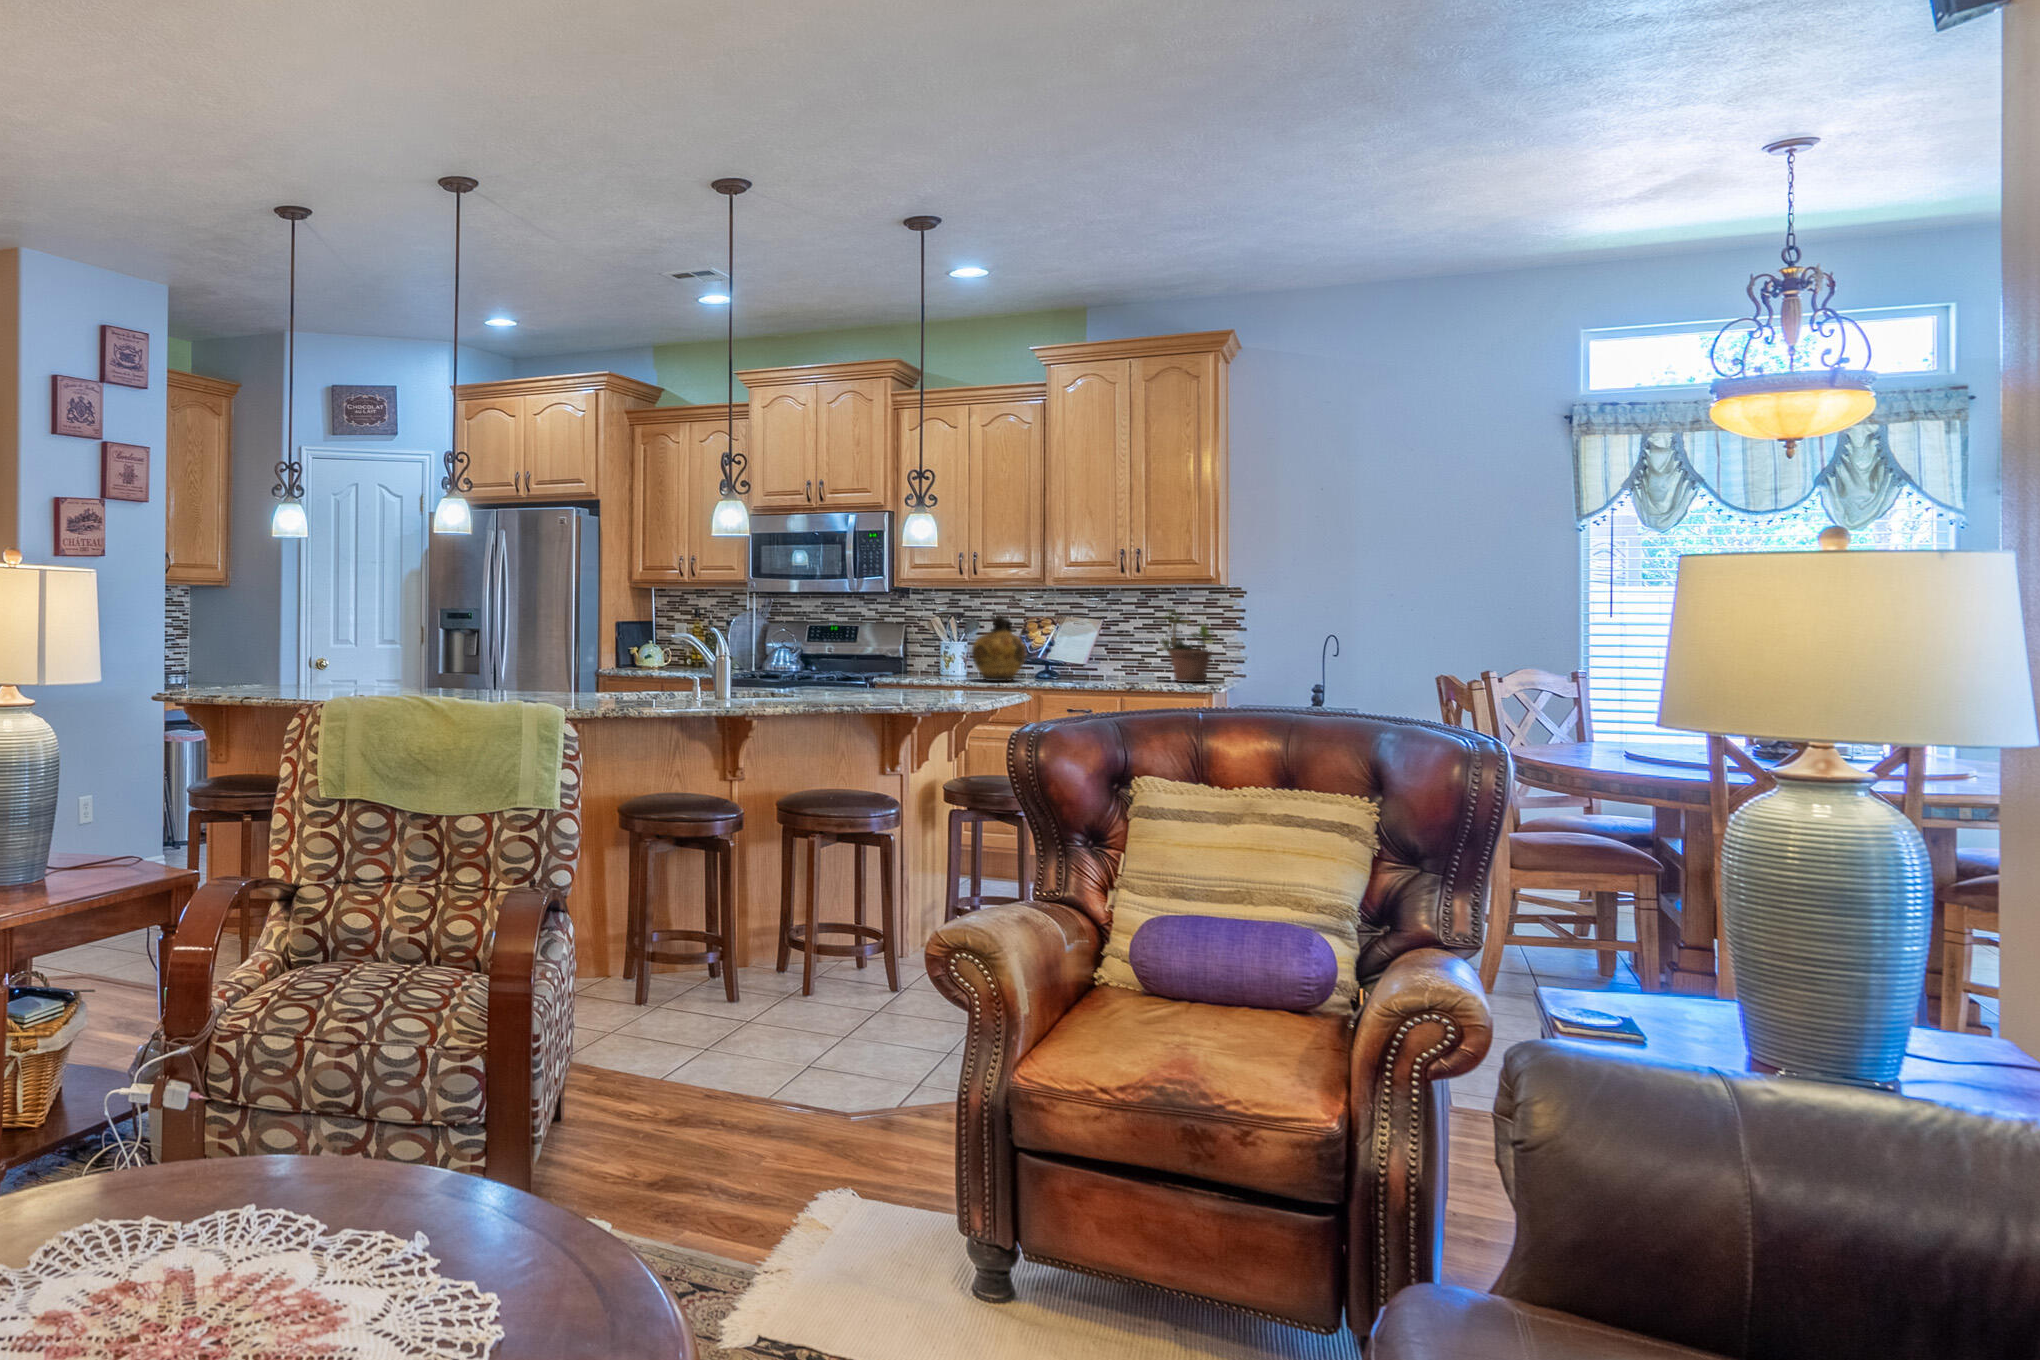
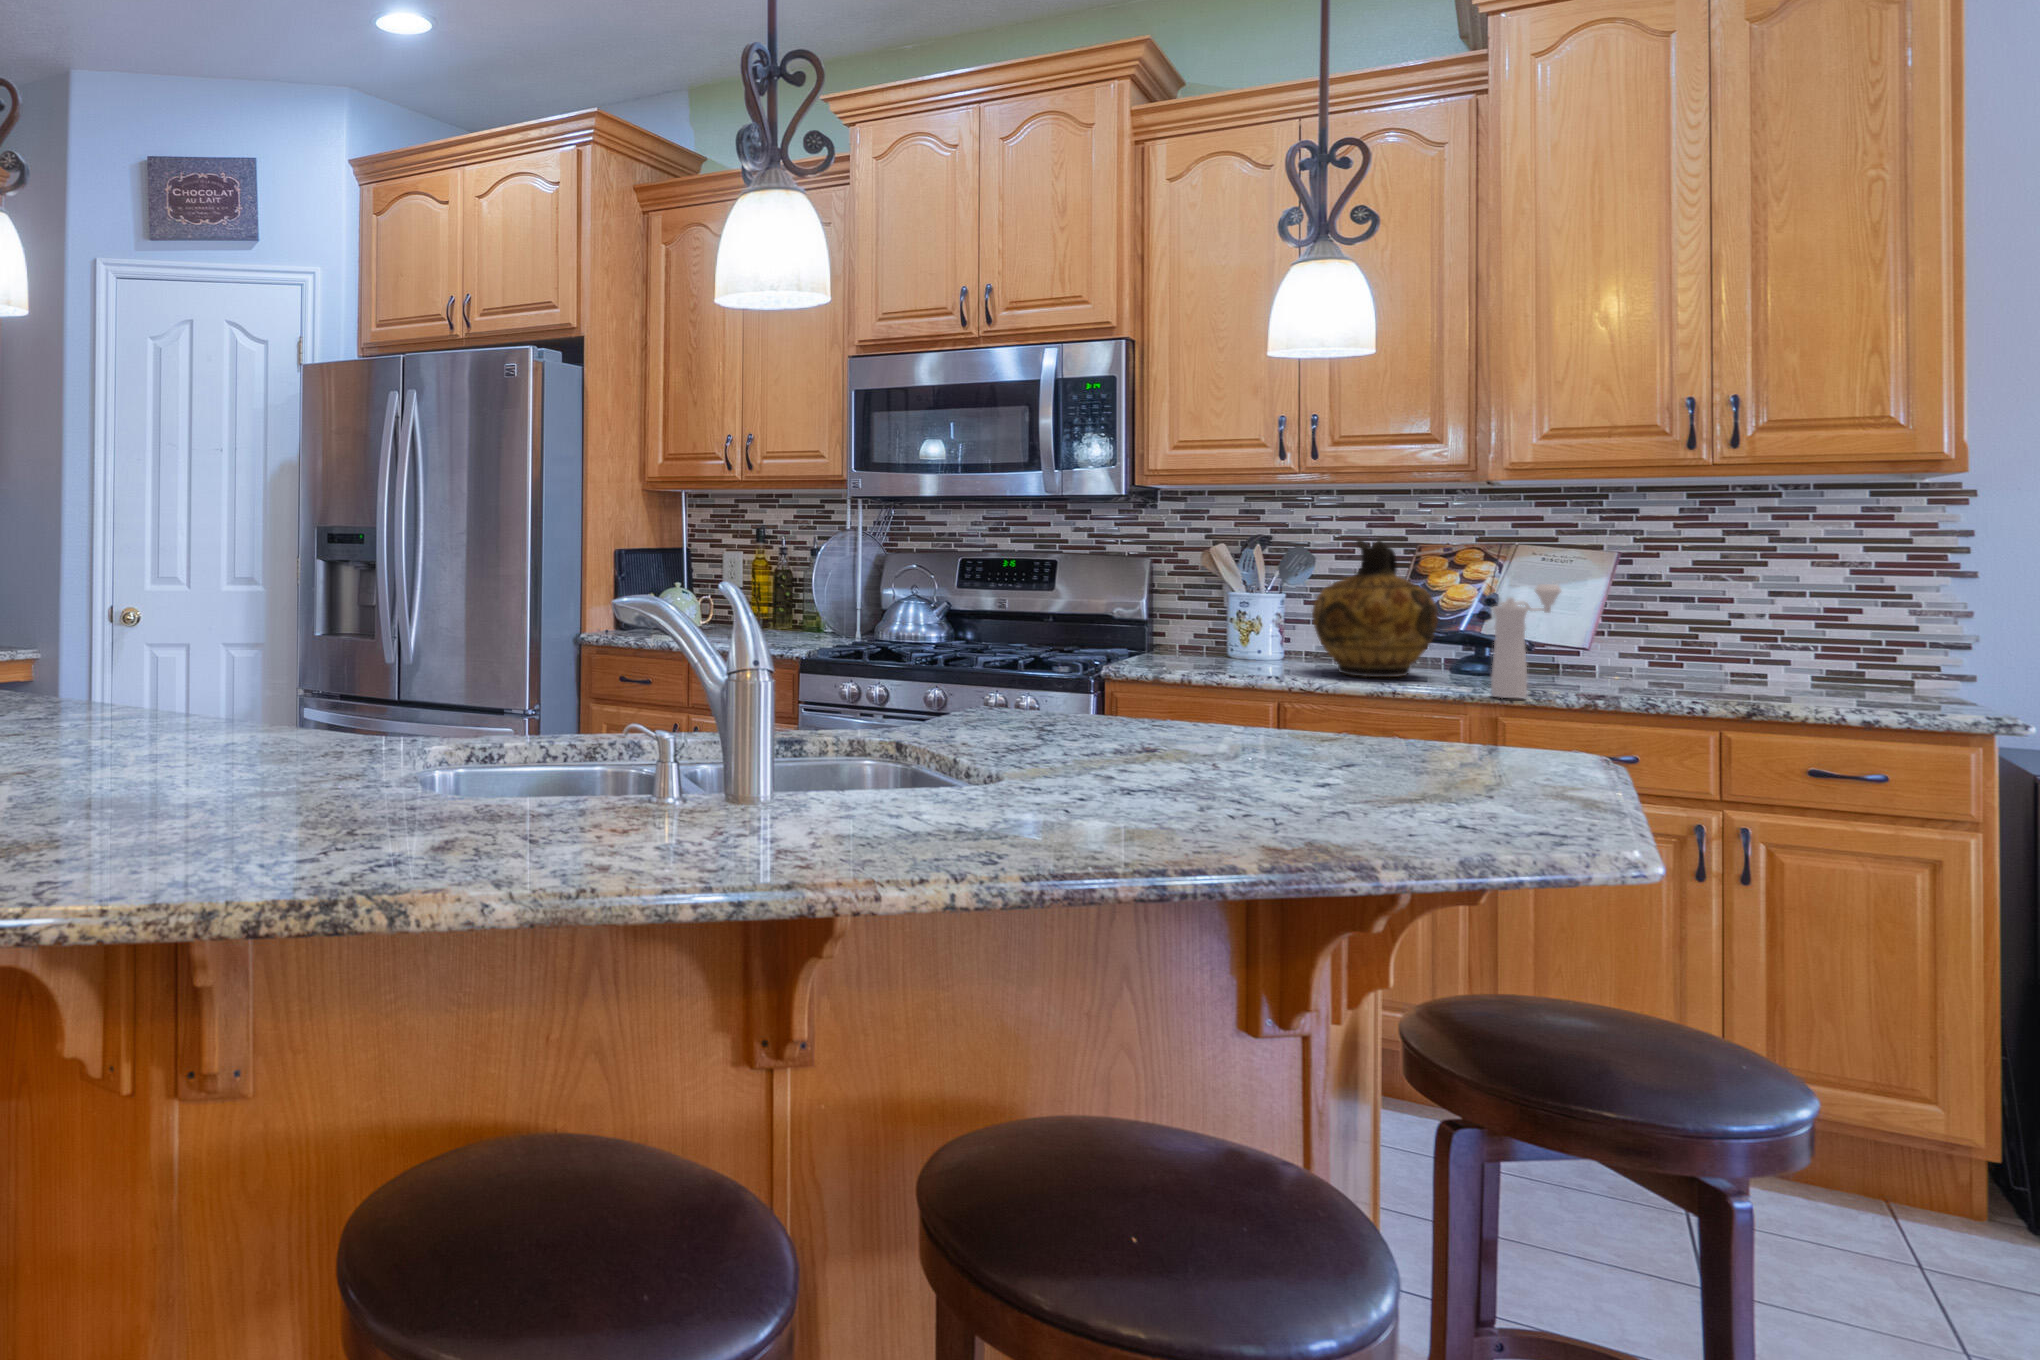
potted plant: present [1160,612,1213,682] -> none [1733,515,1896,687]
pepper mill: none [1038,635,1070,687] -> present [1491,584,1561,698]

